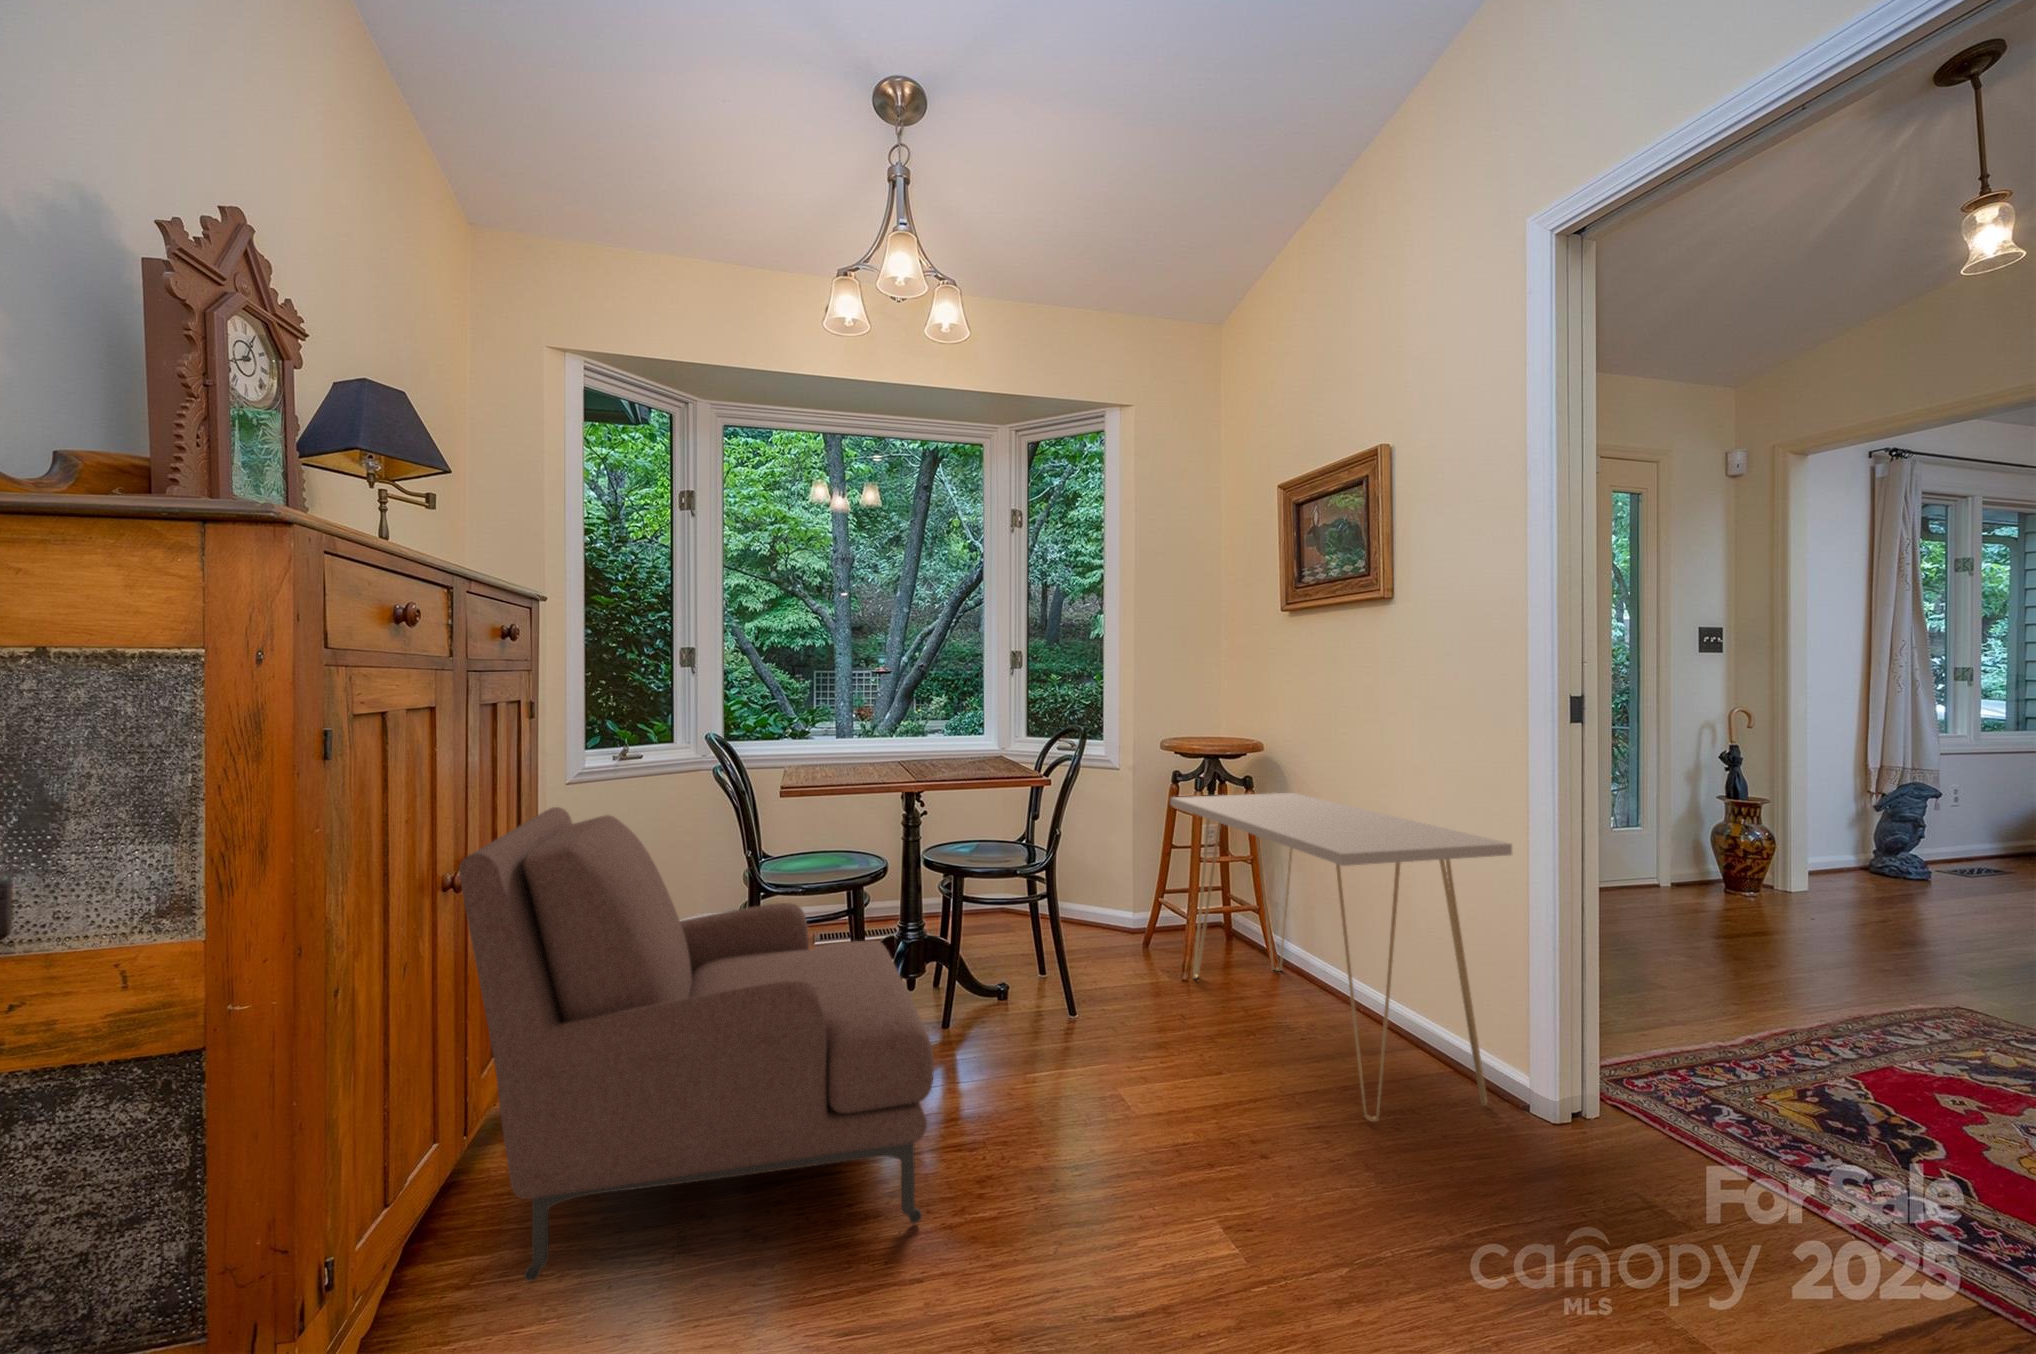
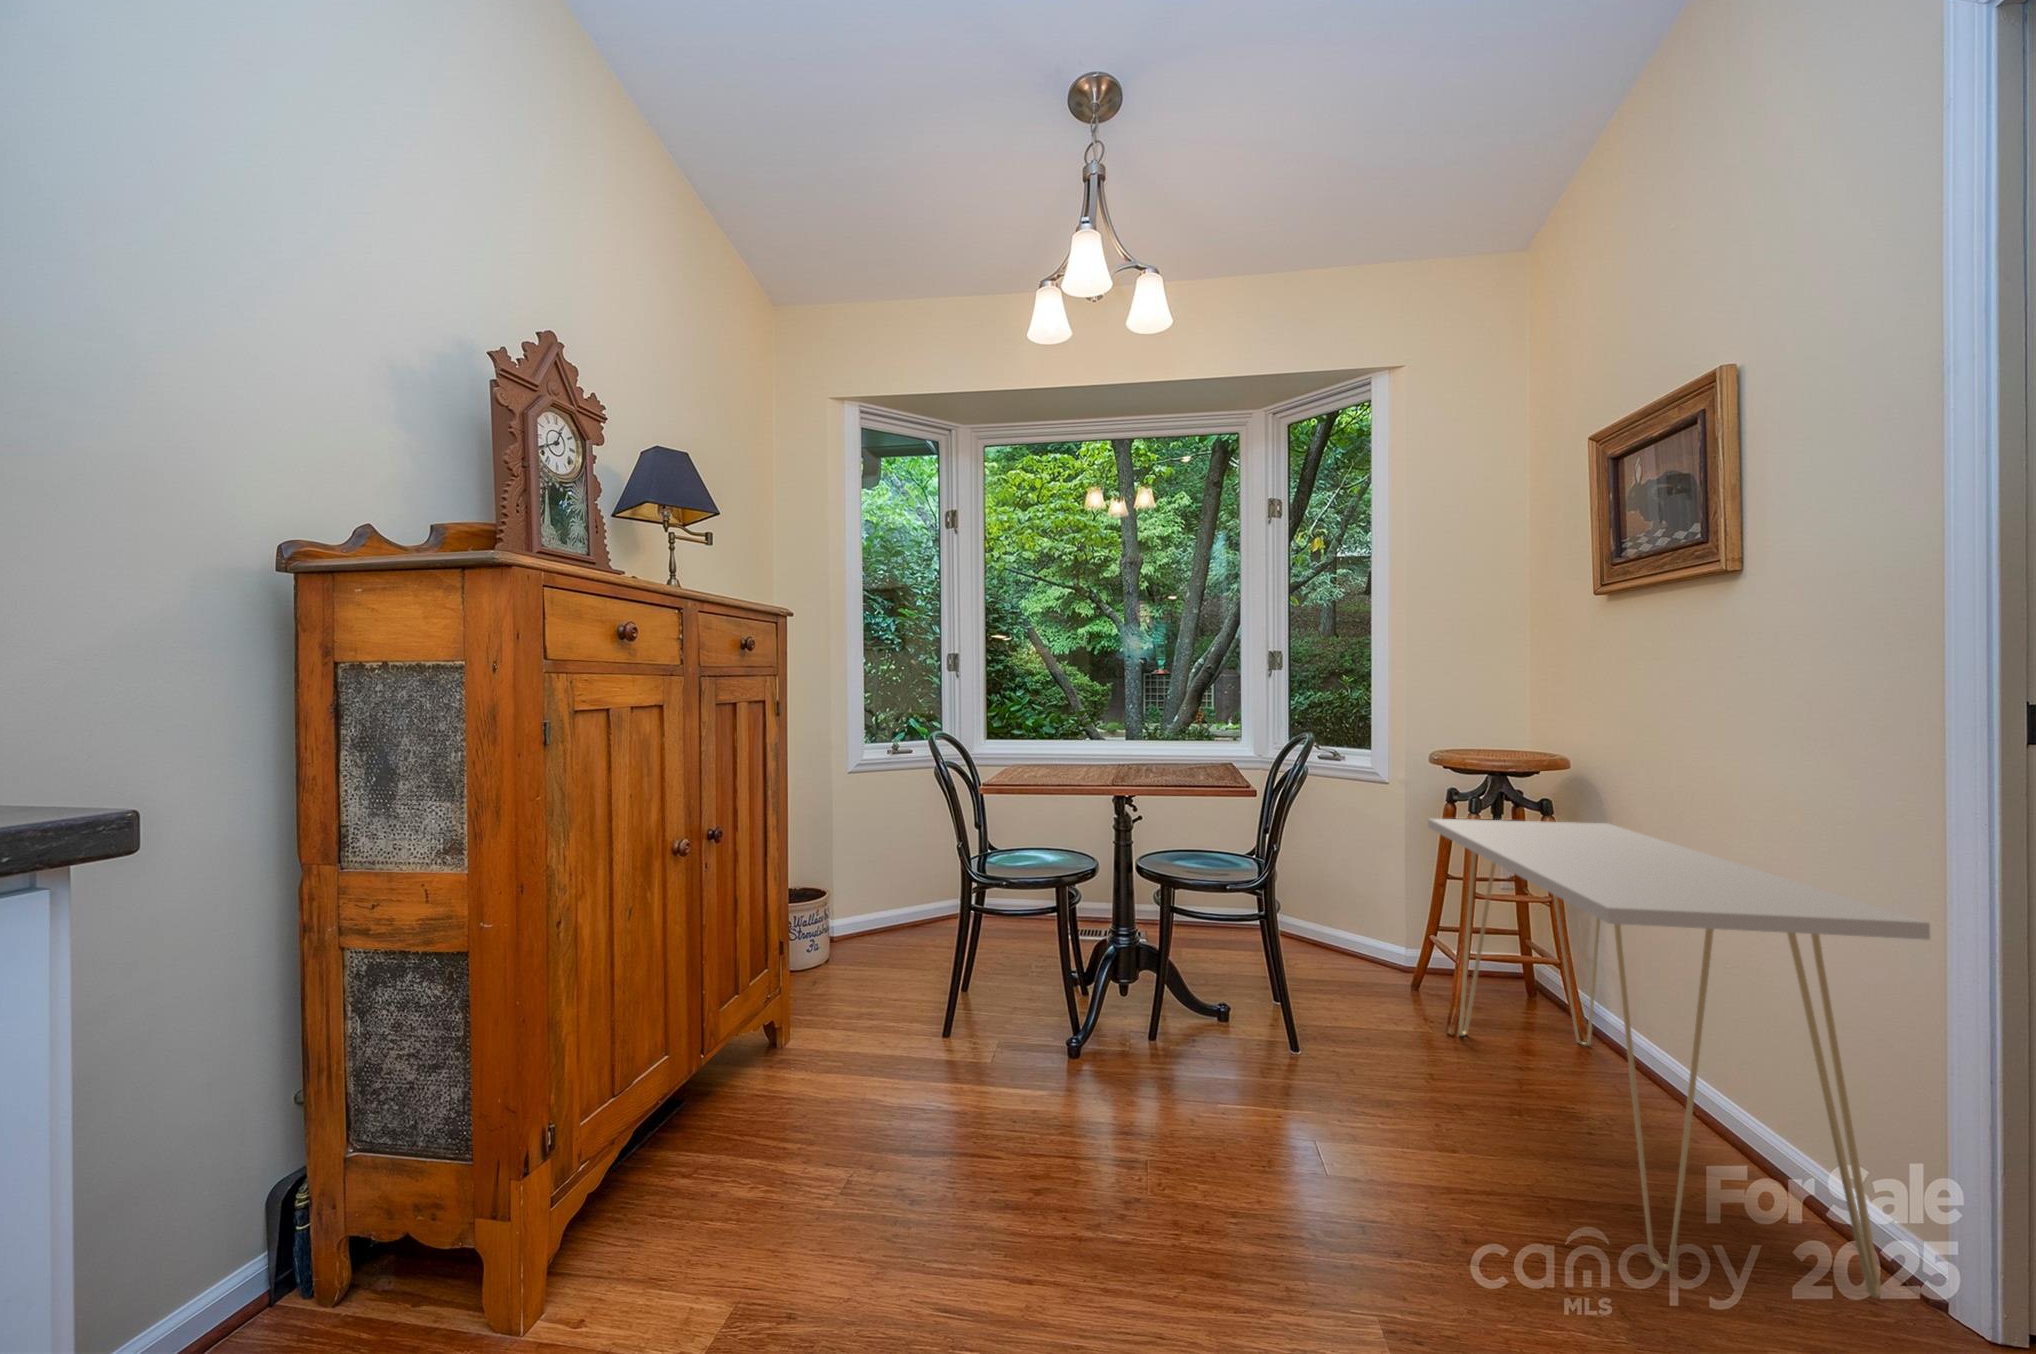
armchair: present [459,807,934,1281] -> none [678,790,1077,1230]

